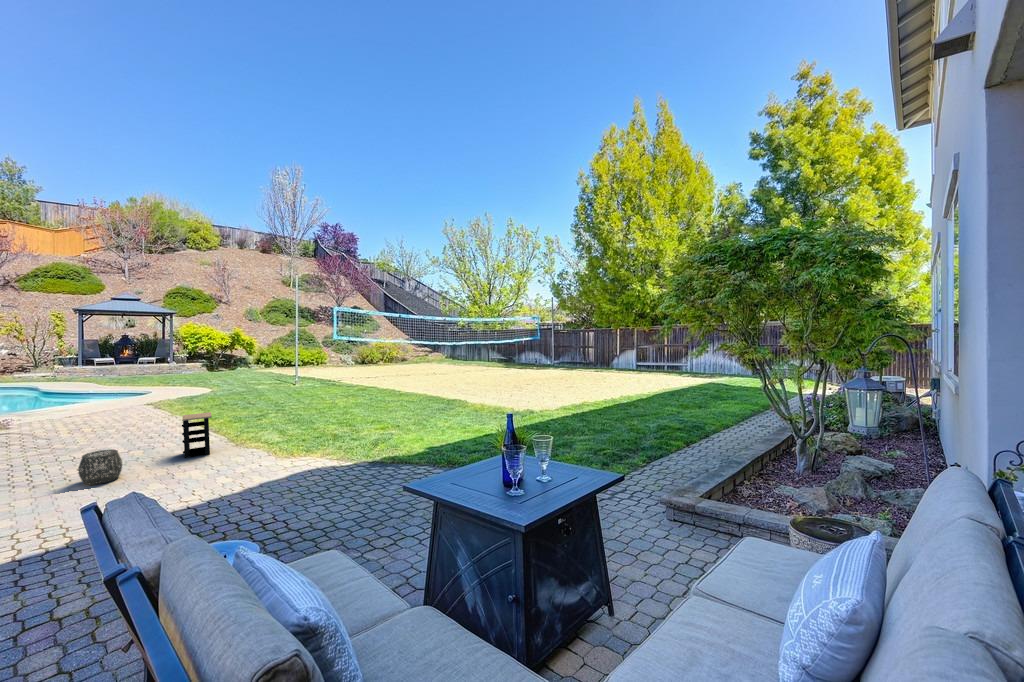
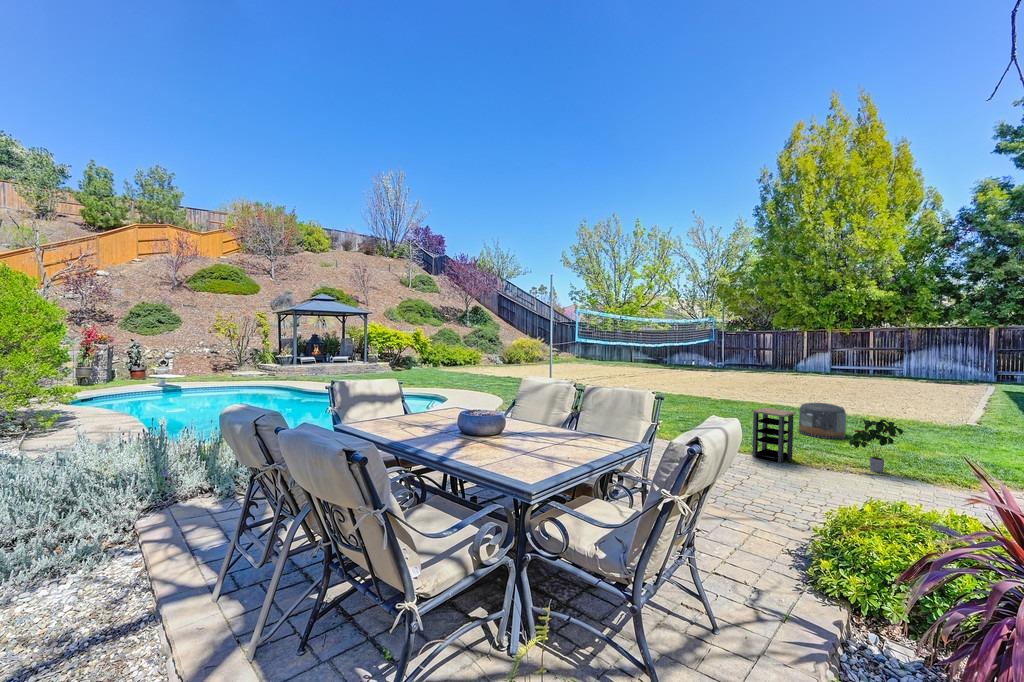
pouf: none [315,406,350,437] -> present [799,403,846,439]
potted plant: none [214,423,253,465] -> present [850,419,903,473]
woven basket: present [78,449,122,485] -> none [781,452,832,498]

